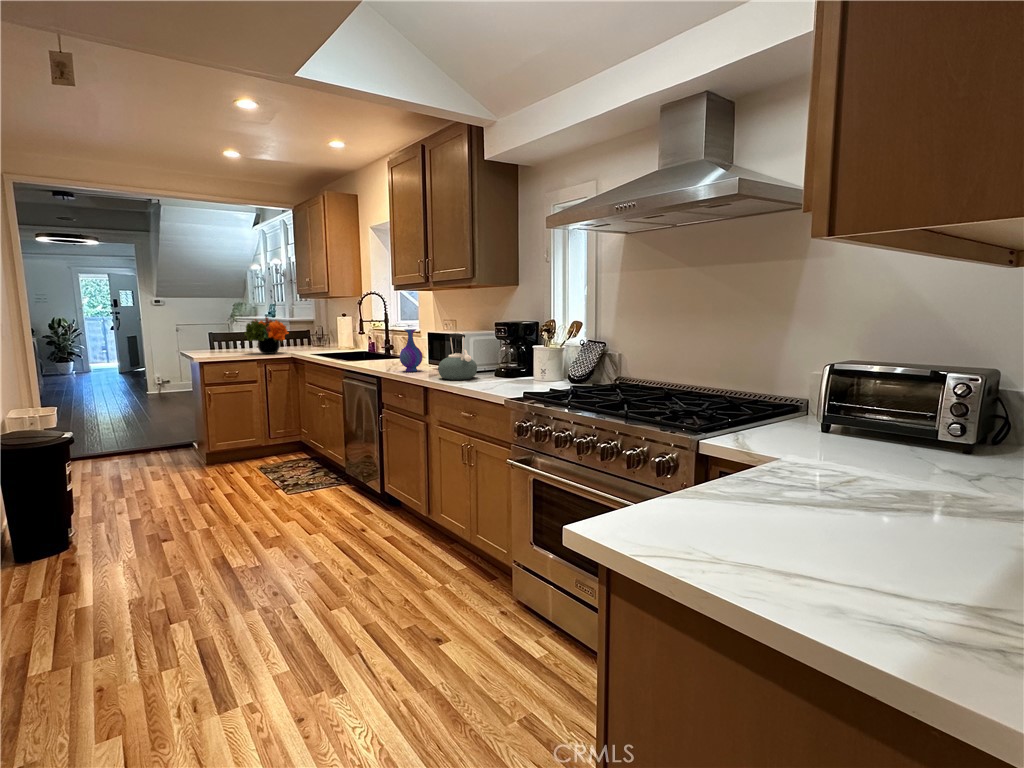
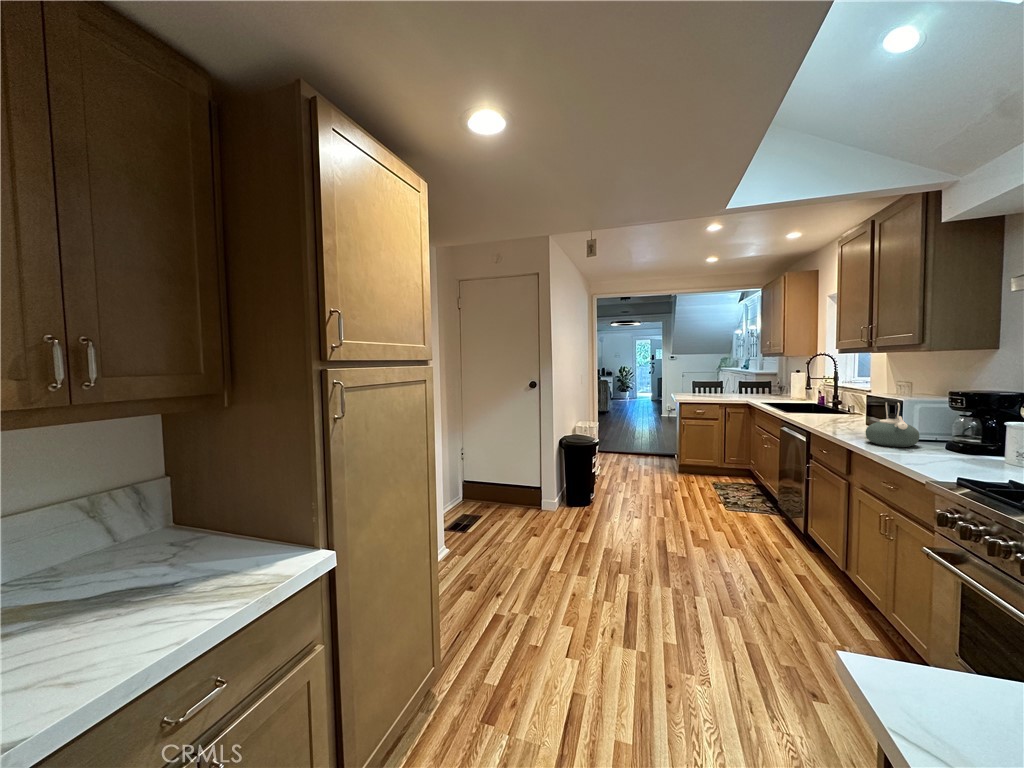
flower arrangement: present [244,317,289,354] -> none [710,372,745,400]
vase: present [400,329,423,372] -> none [830,390,857,430]

